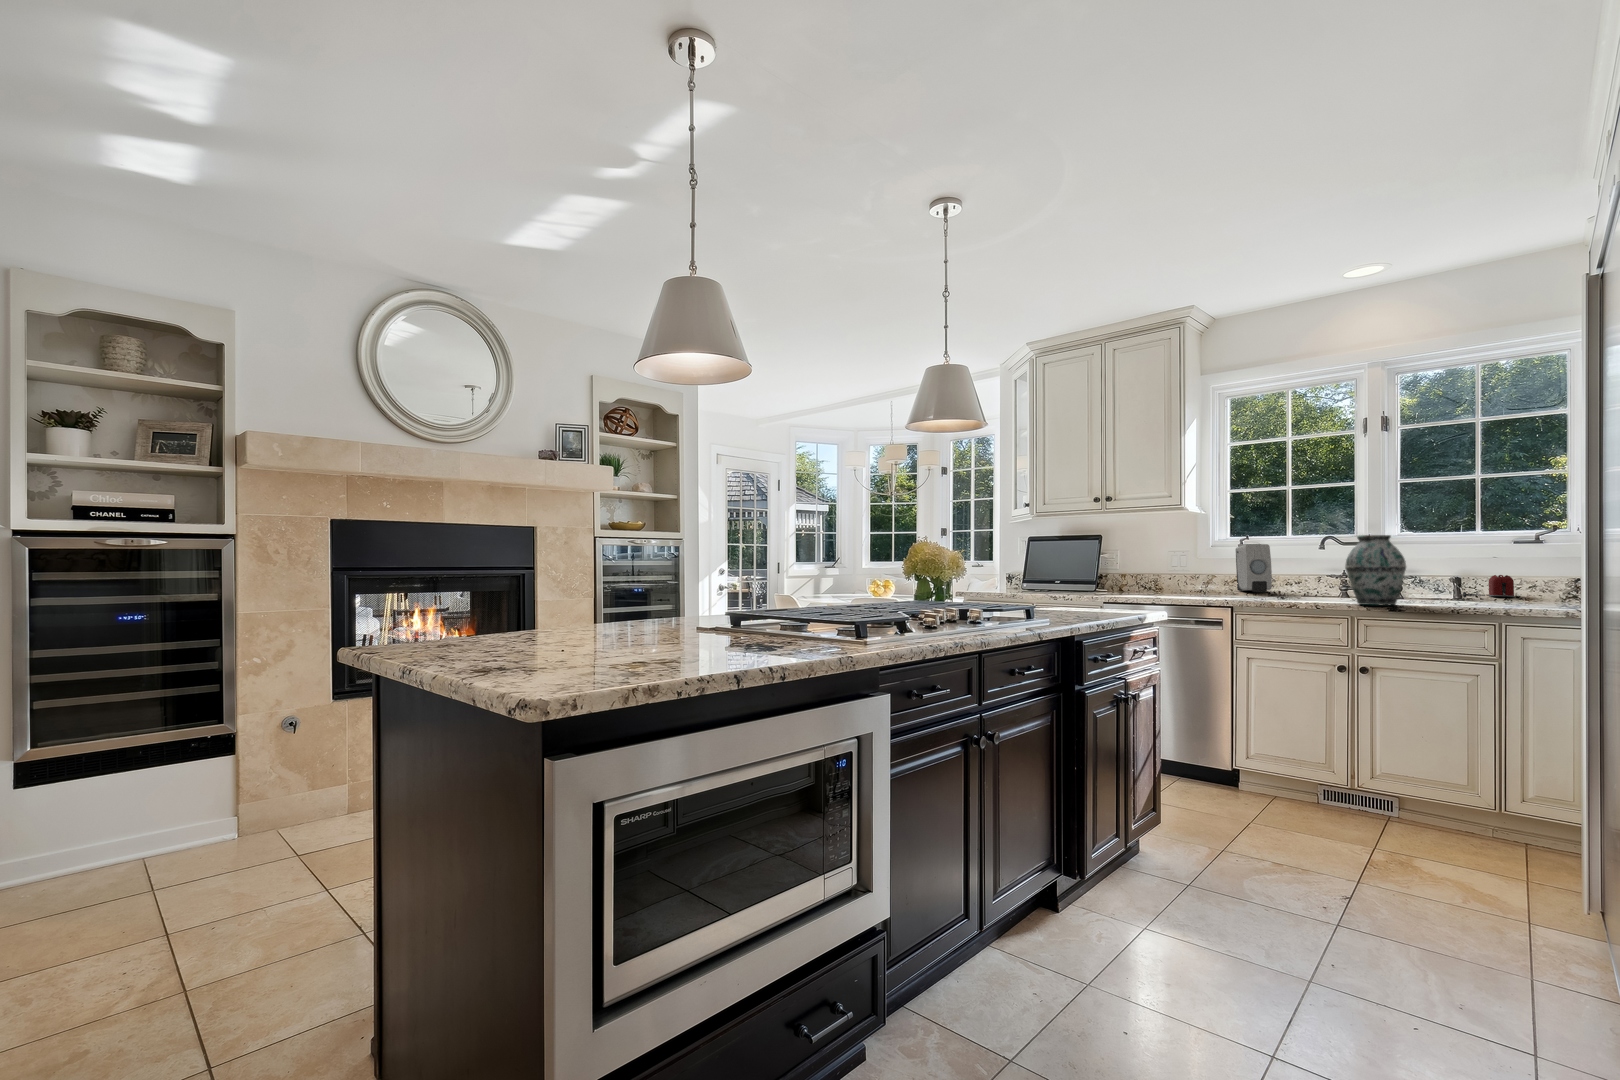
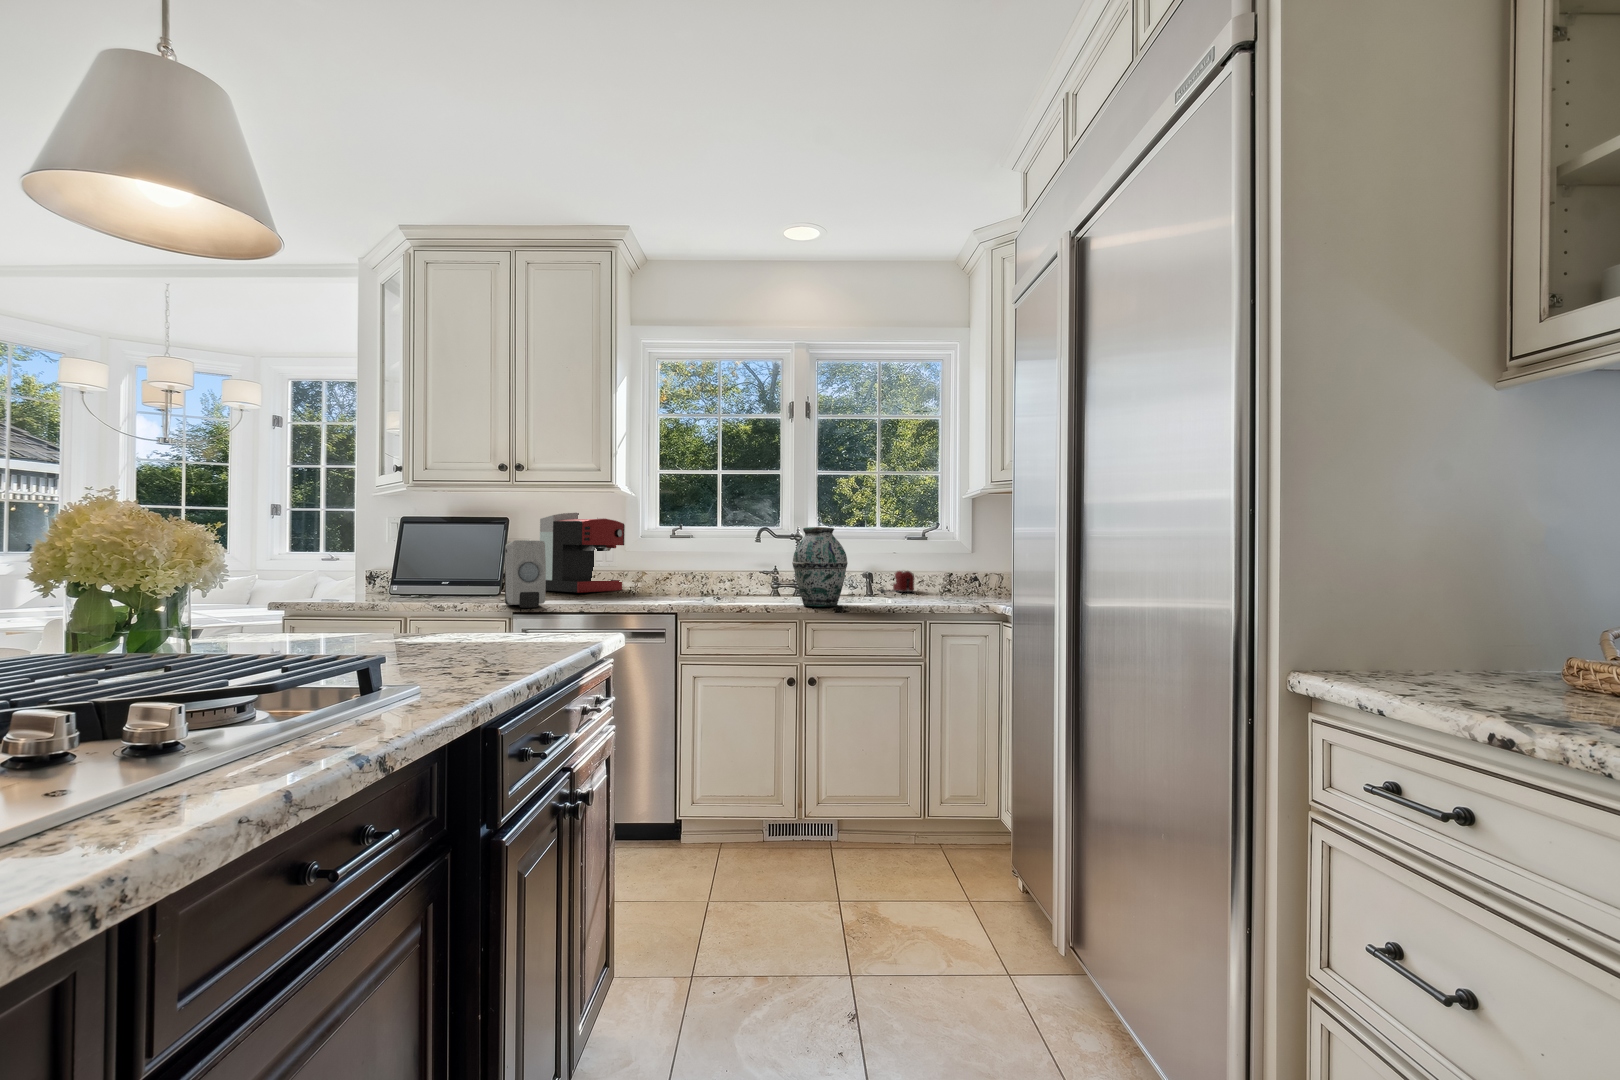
coffee maker: none [1126,529,1196,591] -> present [540,513,625,593]
soap dispenser: present [1236,544,1272,592] -> present [505,540,546,608]

